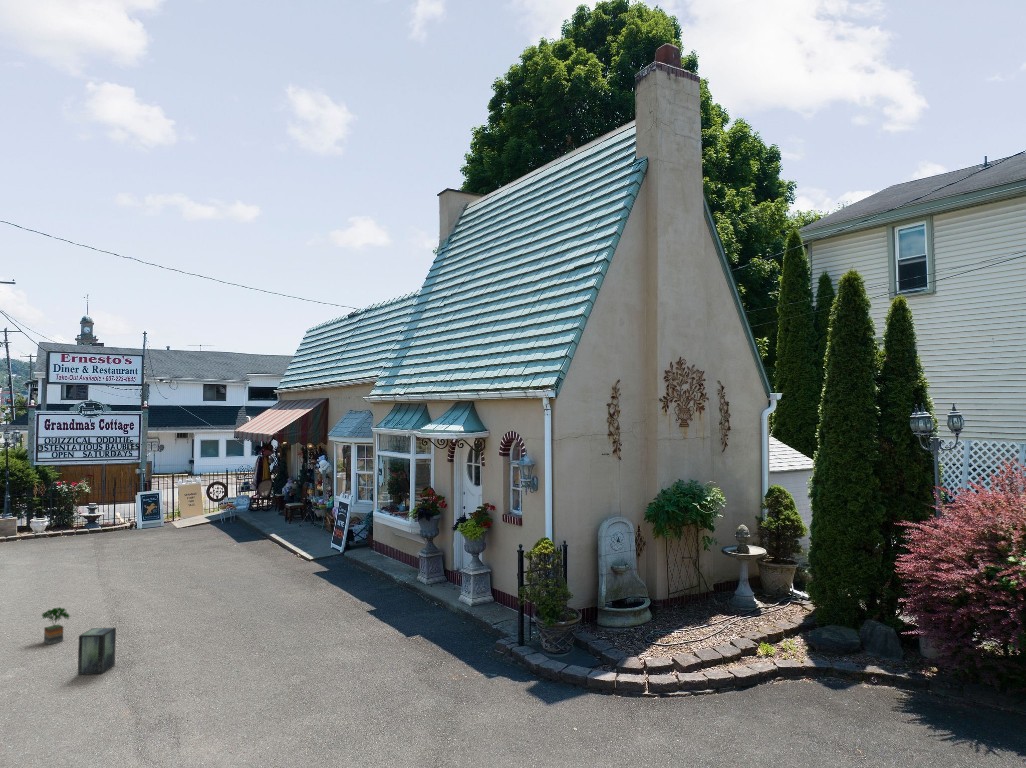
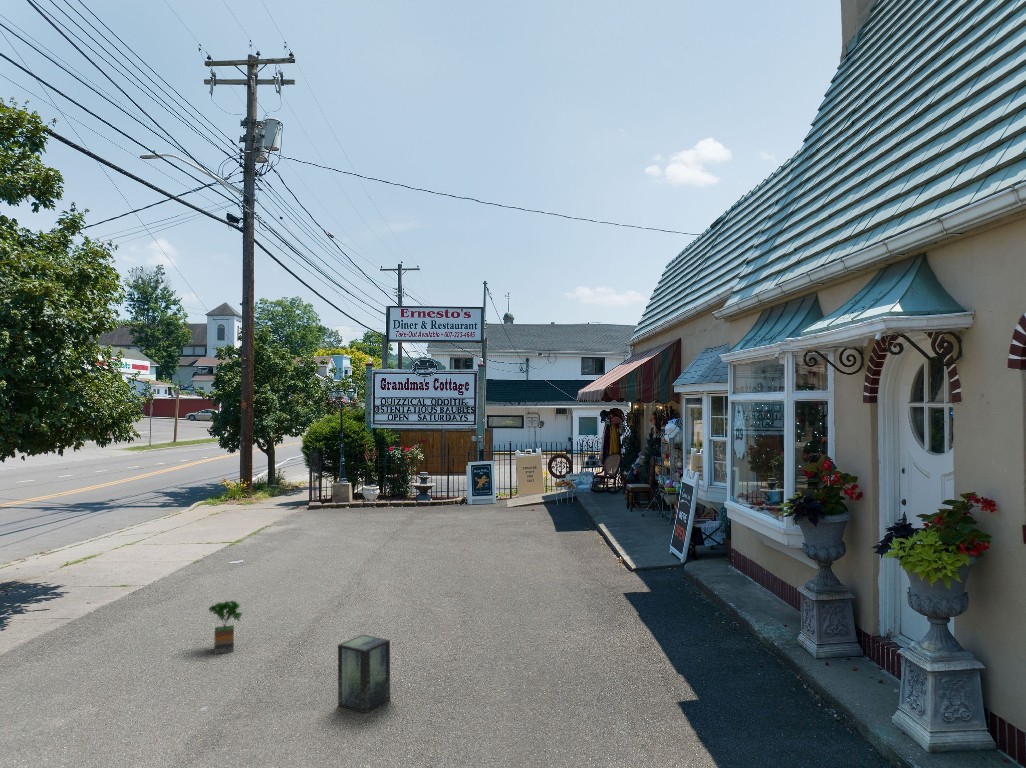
storage box: present [78,628,116,675] -> present [338,635,390,713]

